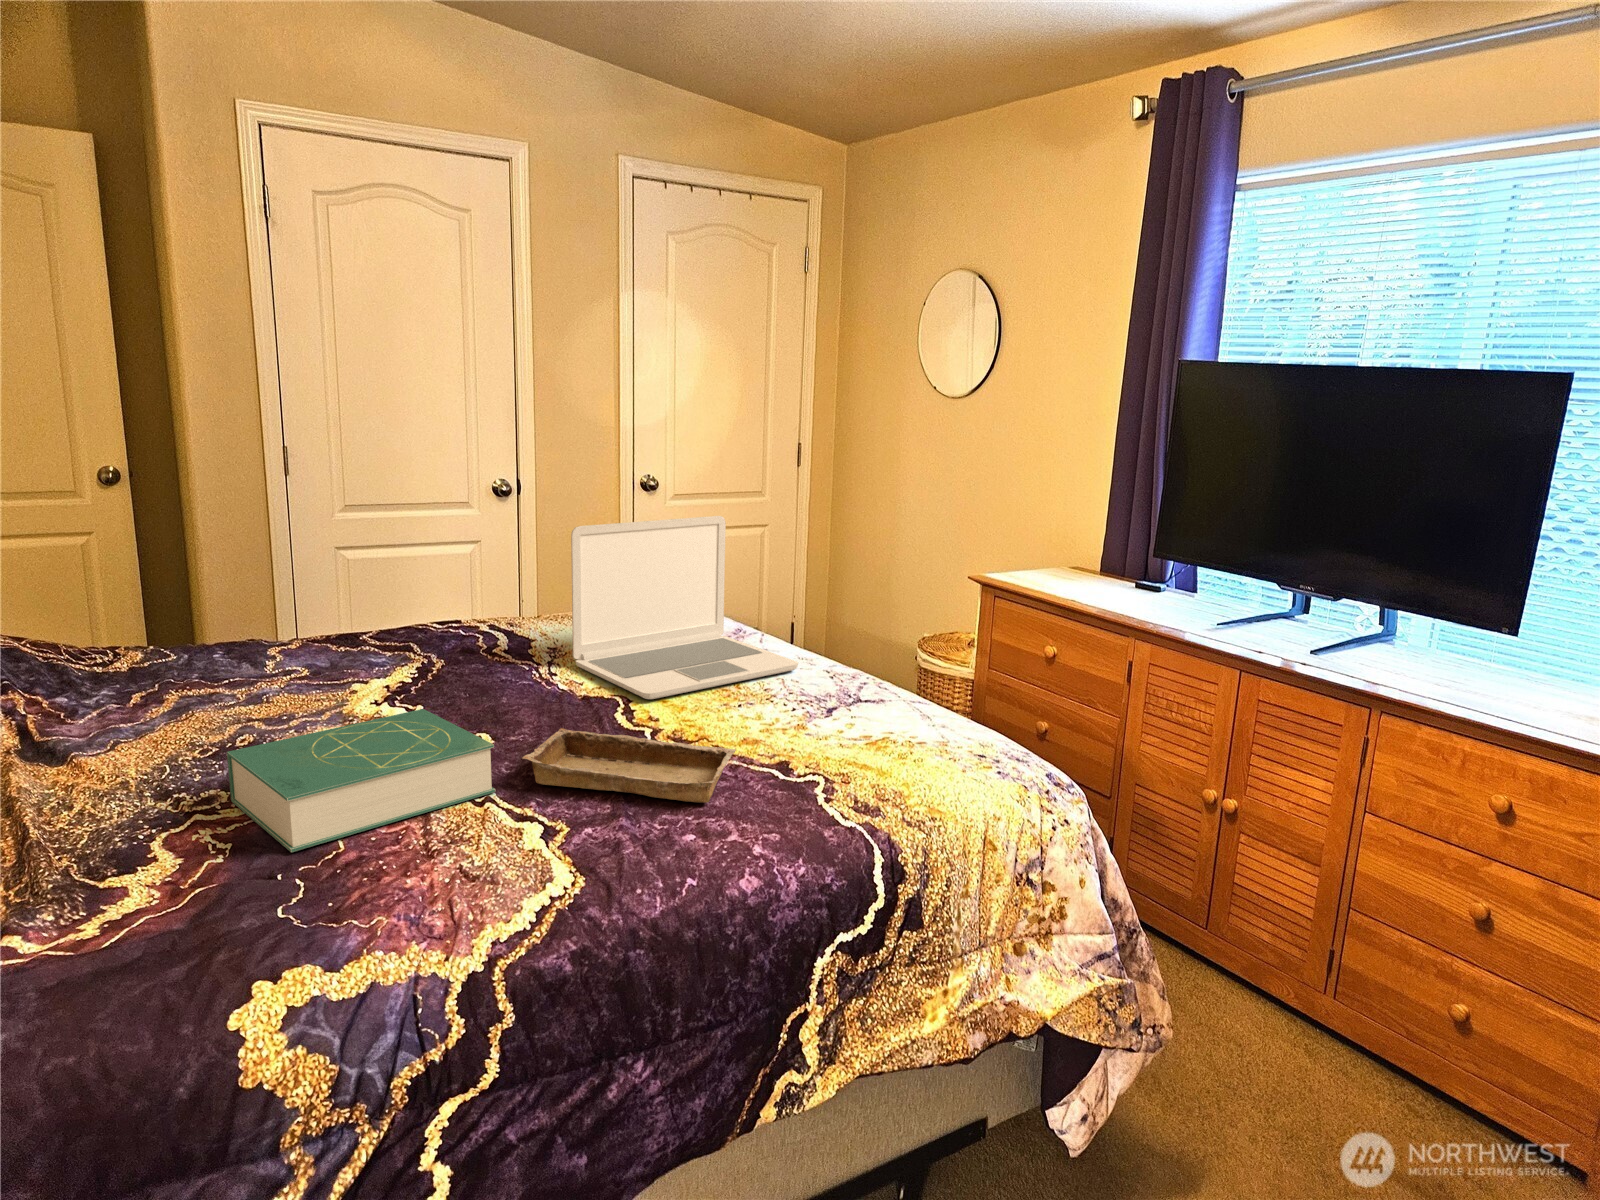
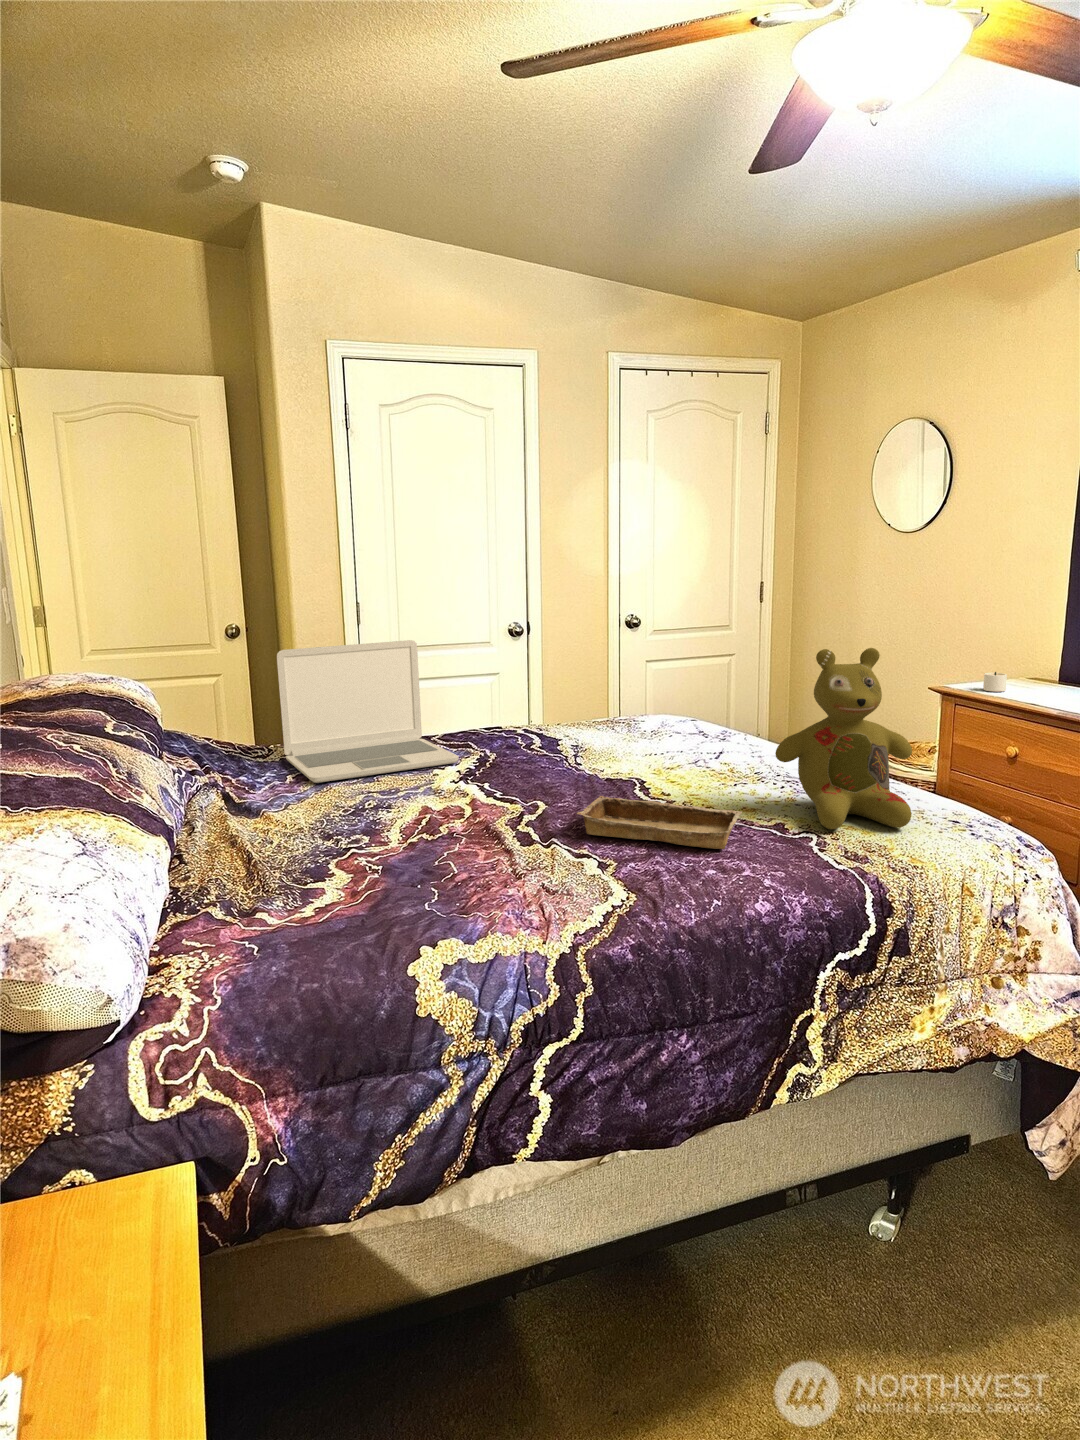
laptop: present [571,516,798,699] -> present [277,640,459,783]
stuffed bear: none [780,549,938,770] -> present [775,648,912,829]
candle: none [1025,562,1057,586] -> present [983,672,1007,692]
book: present [227,709,495,852] -> none [370,780,557,872]

